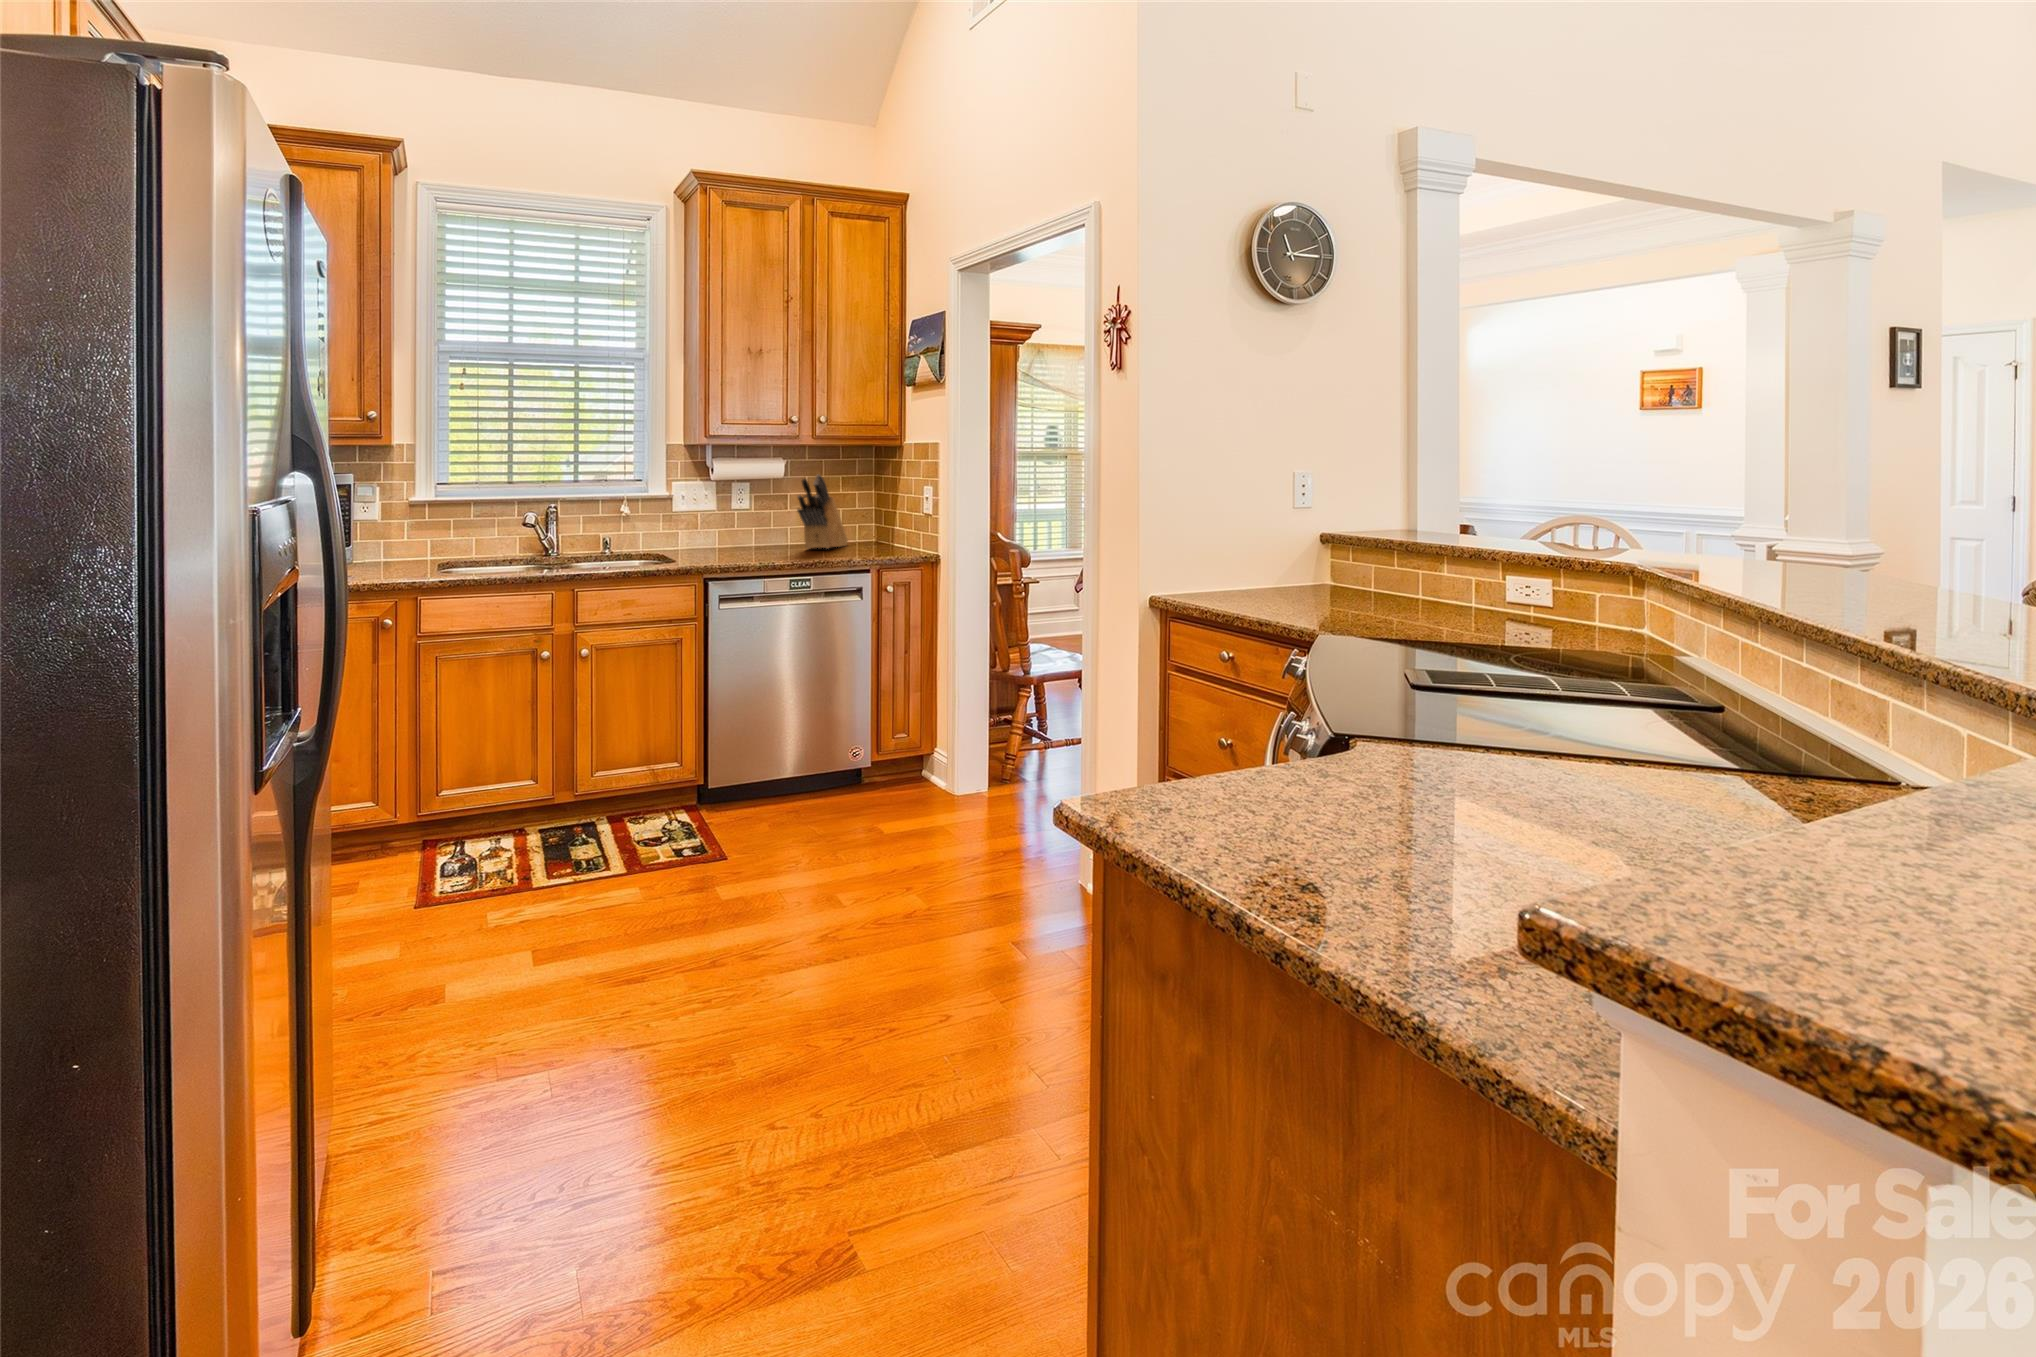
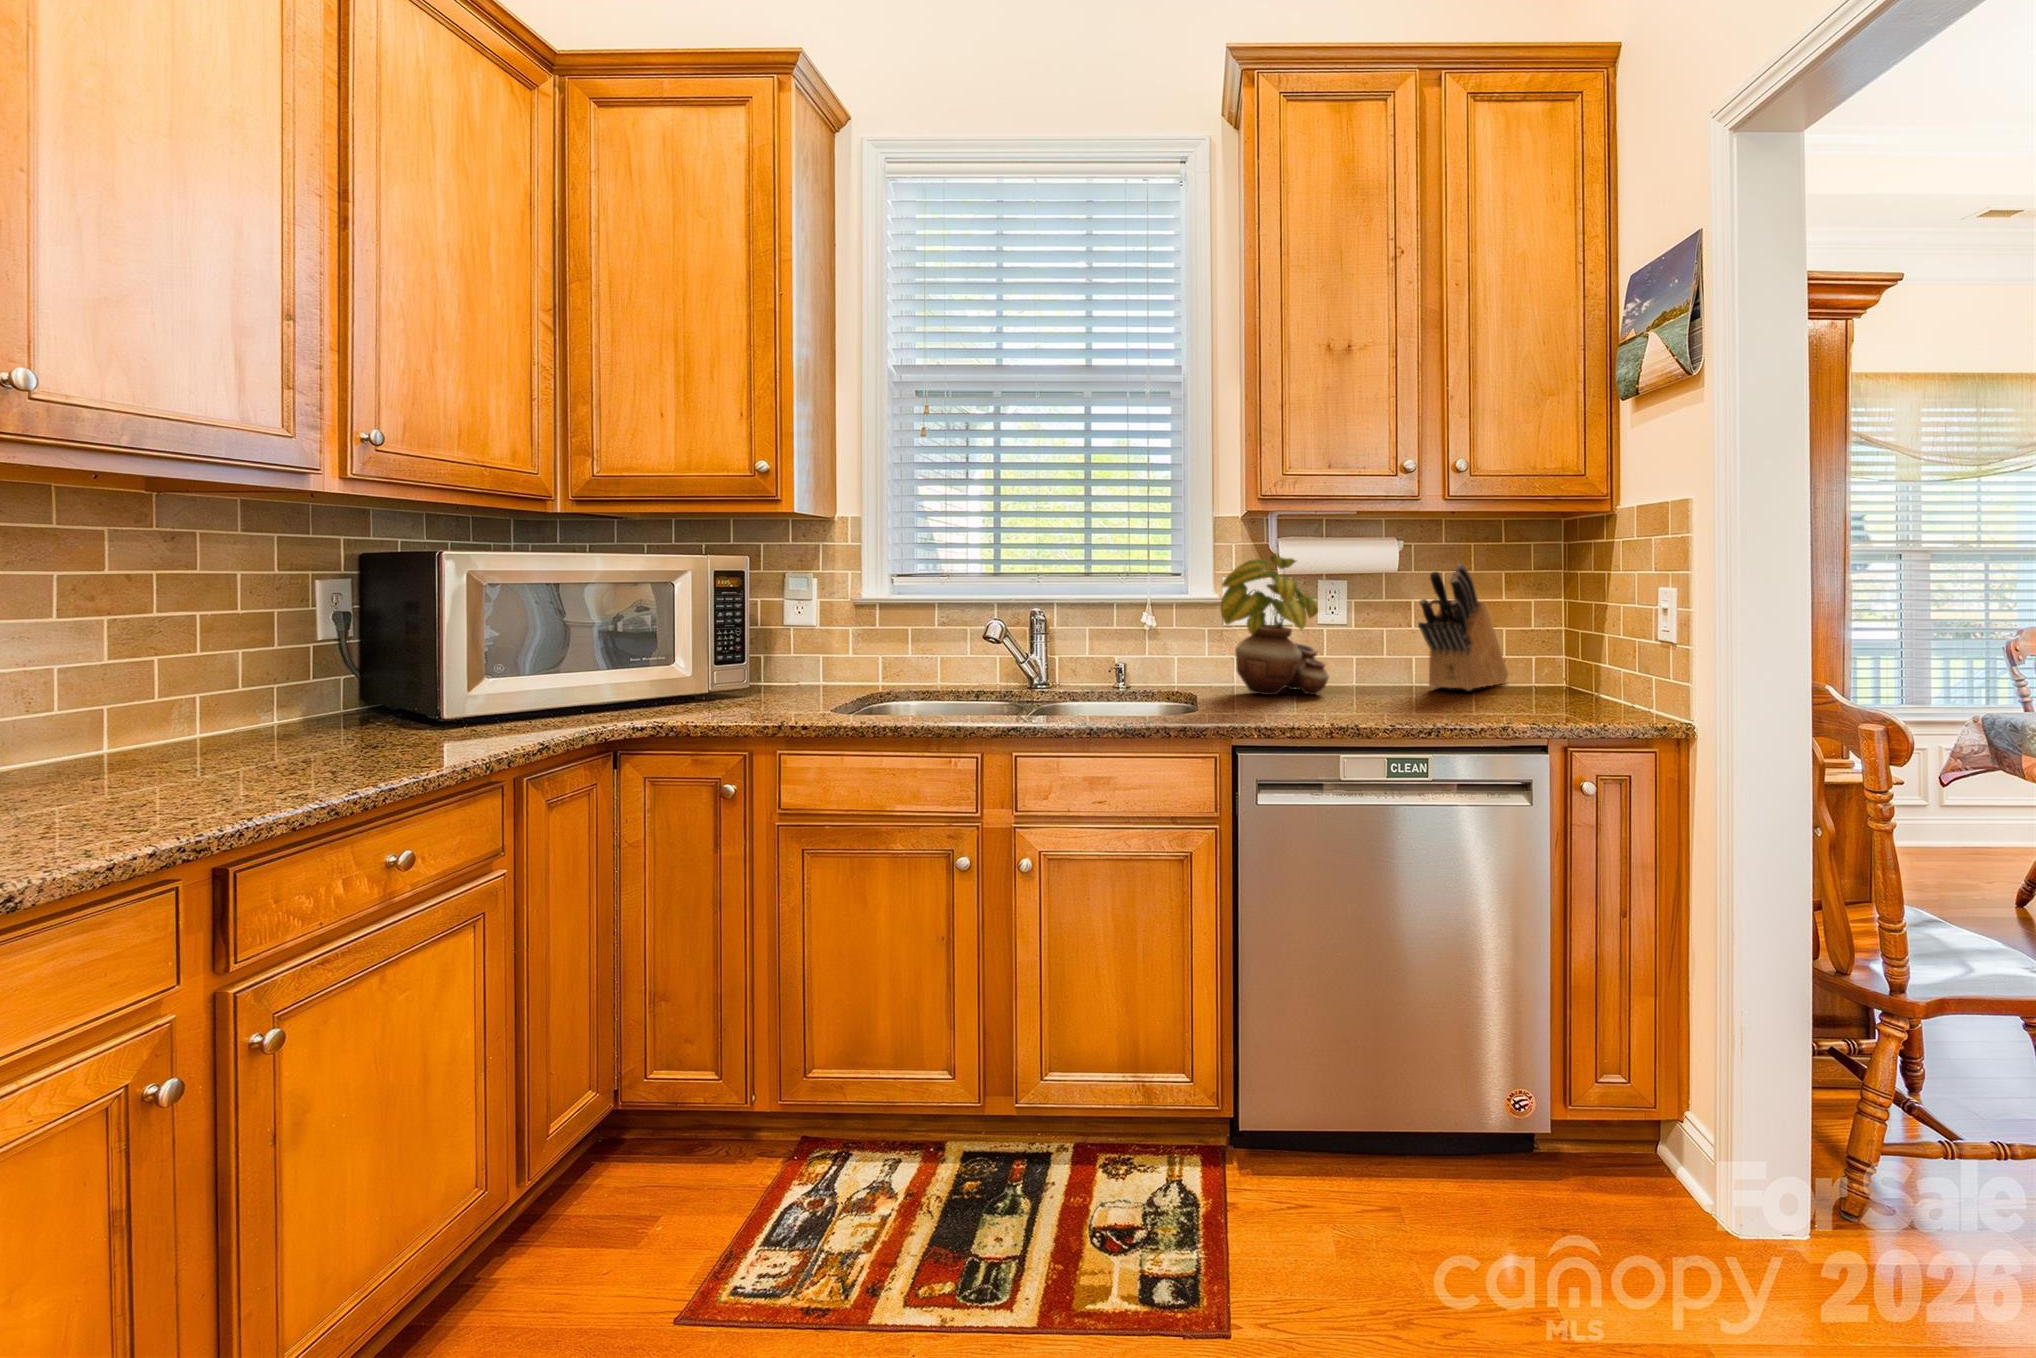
potted plant: none [677,468,748,555] -> present [1221,555,1329,695]

